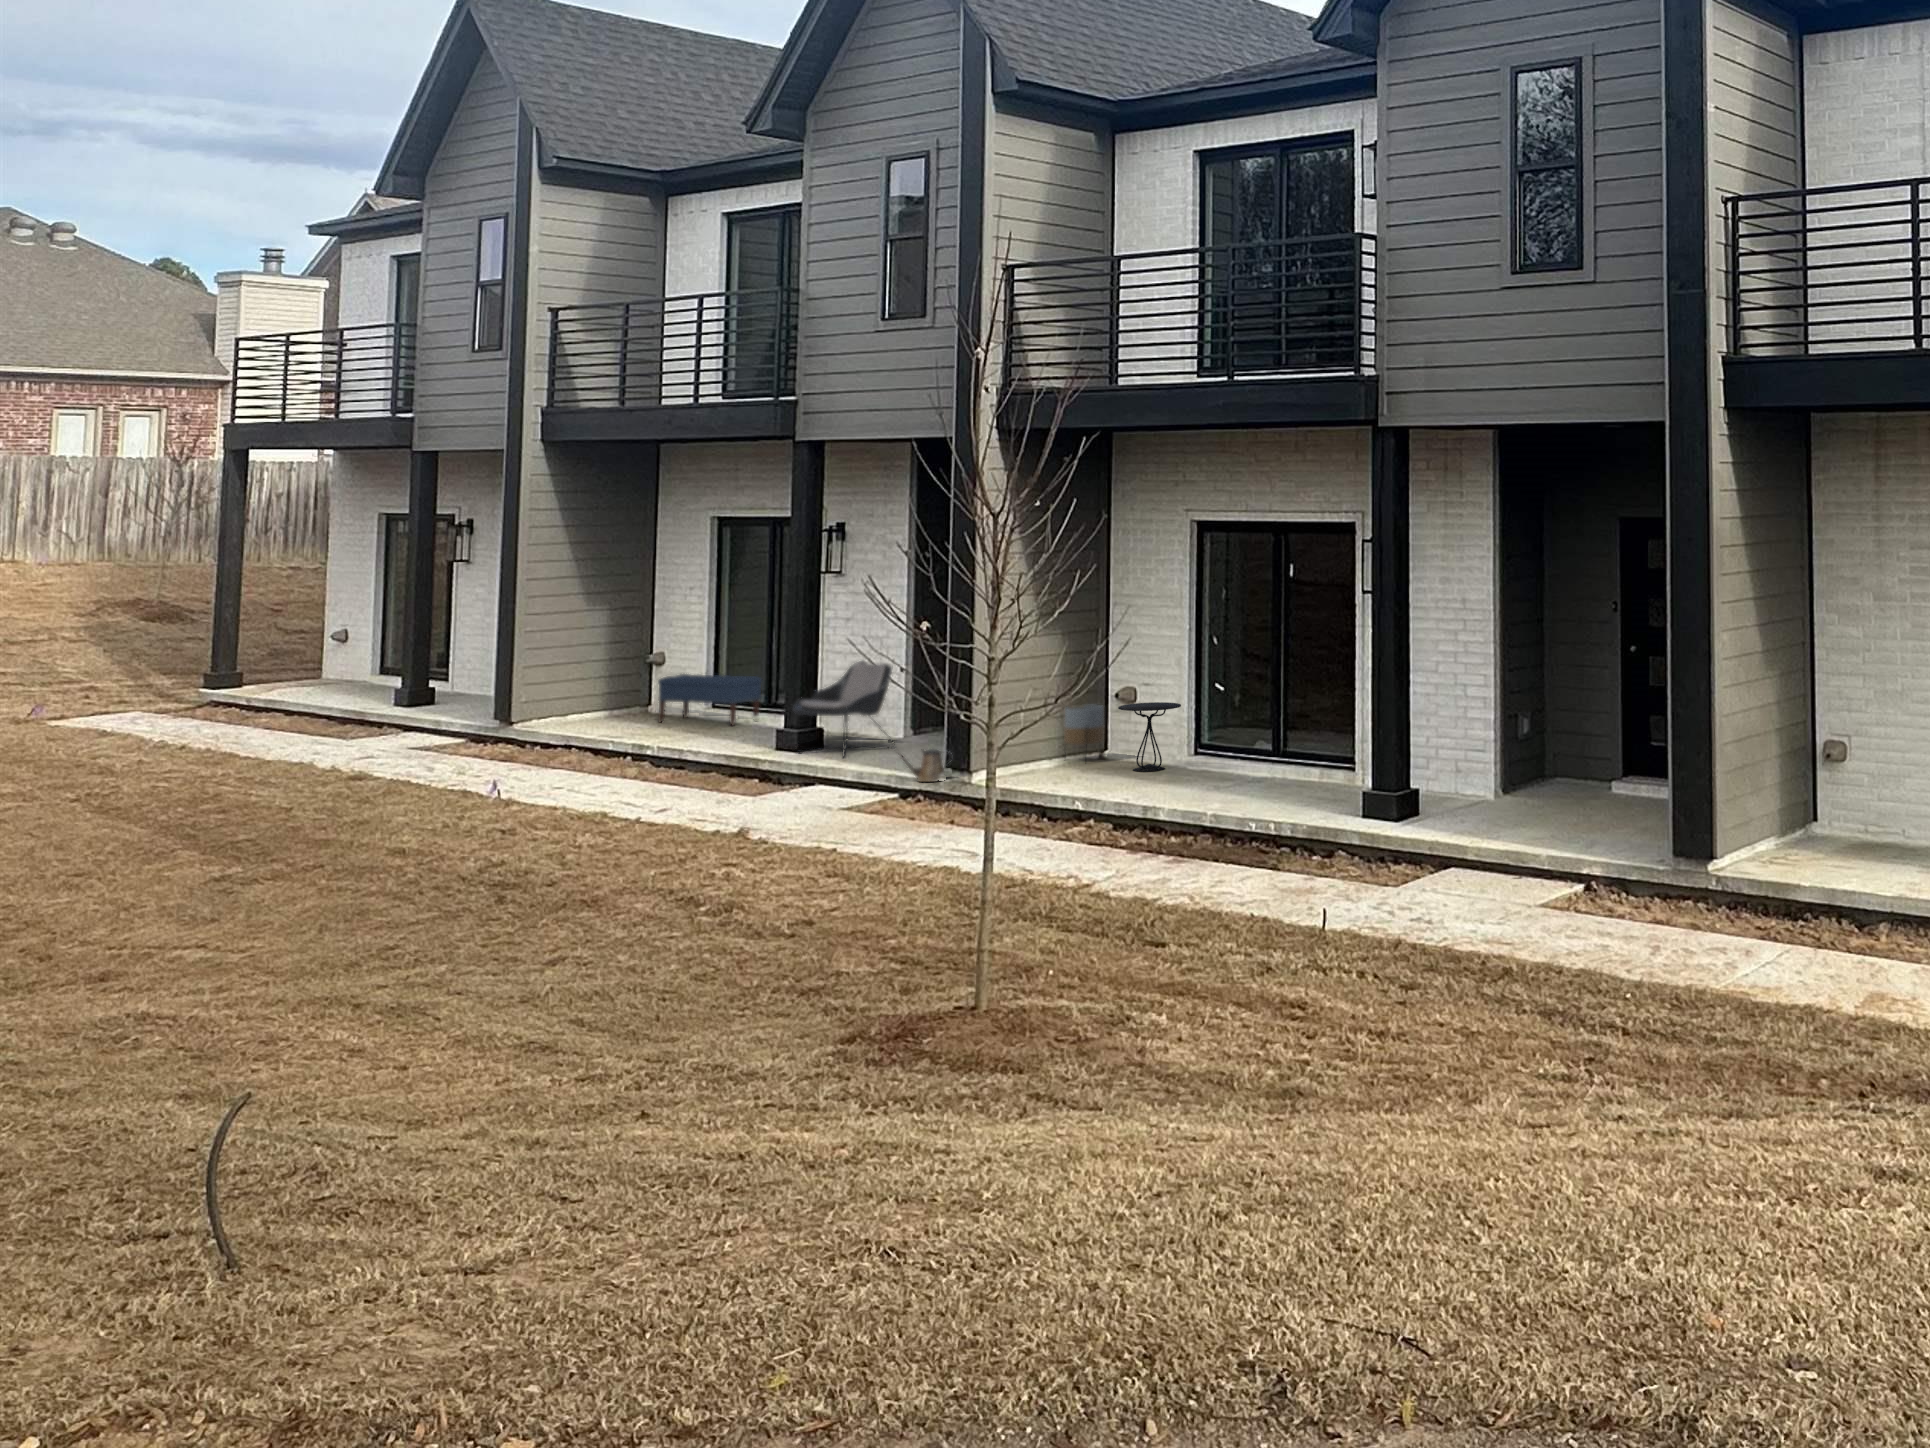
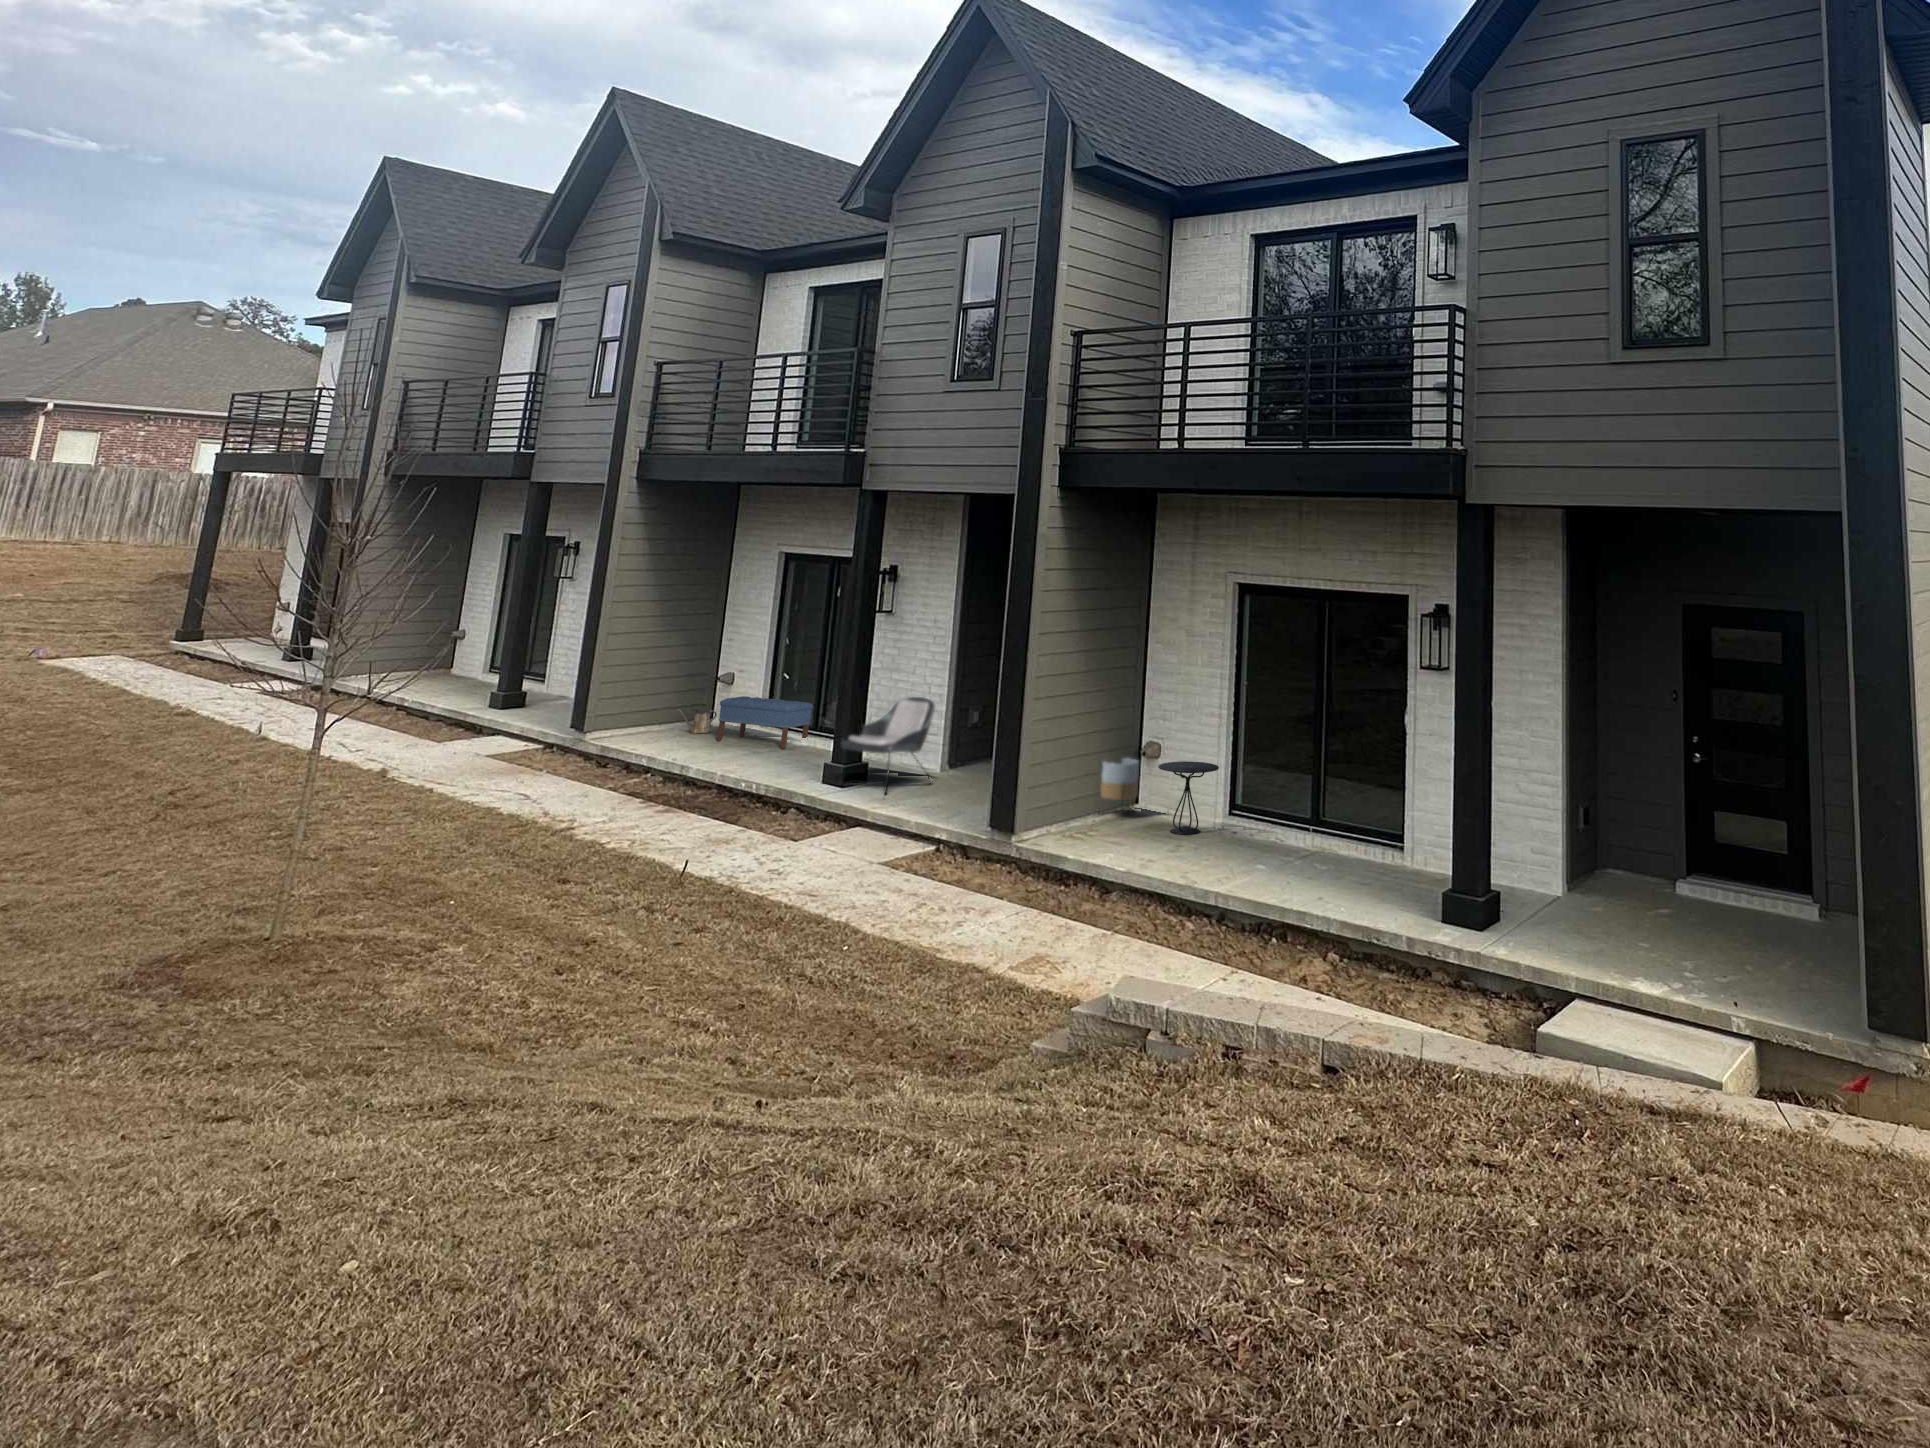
watering can: present [894,749,944,782] -> present [677,709,717,734]

